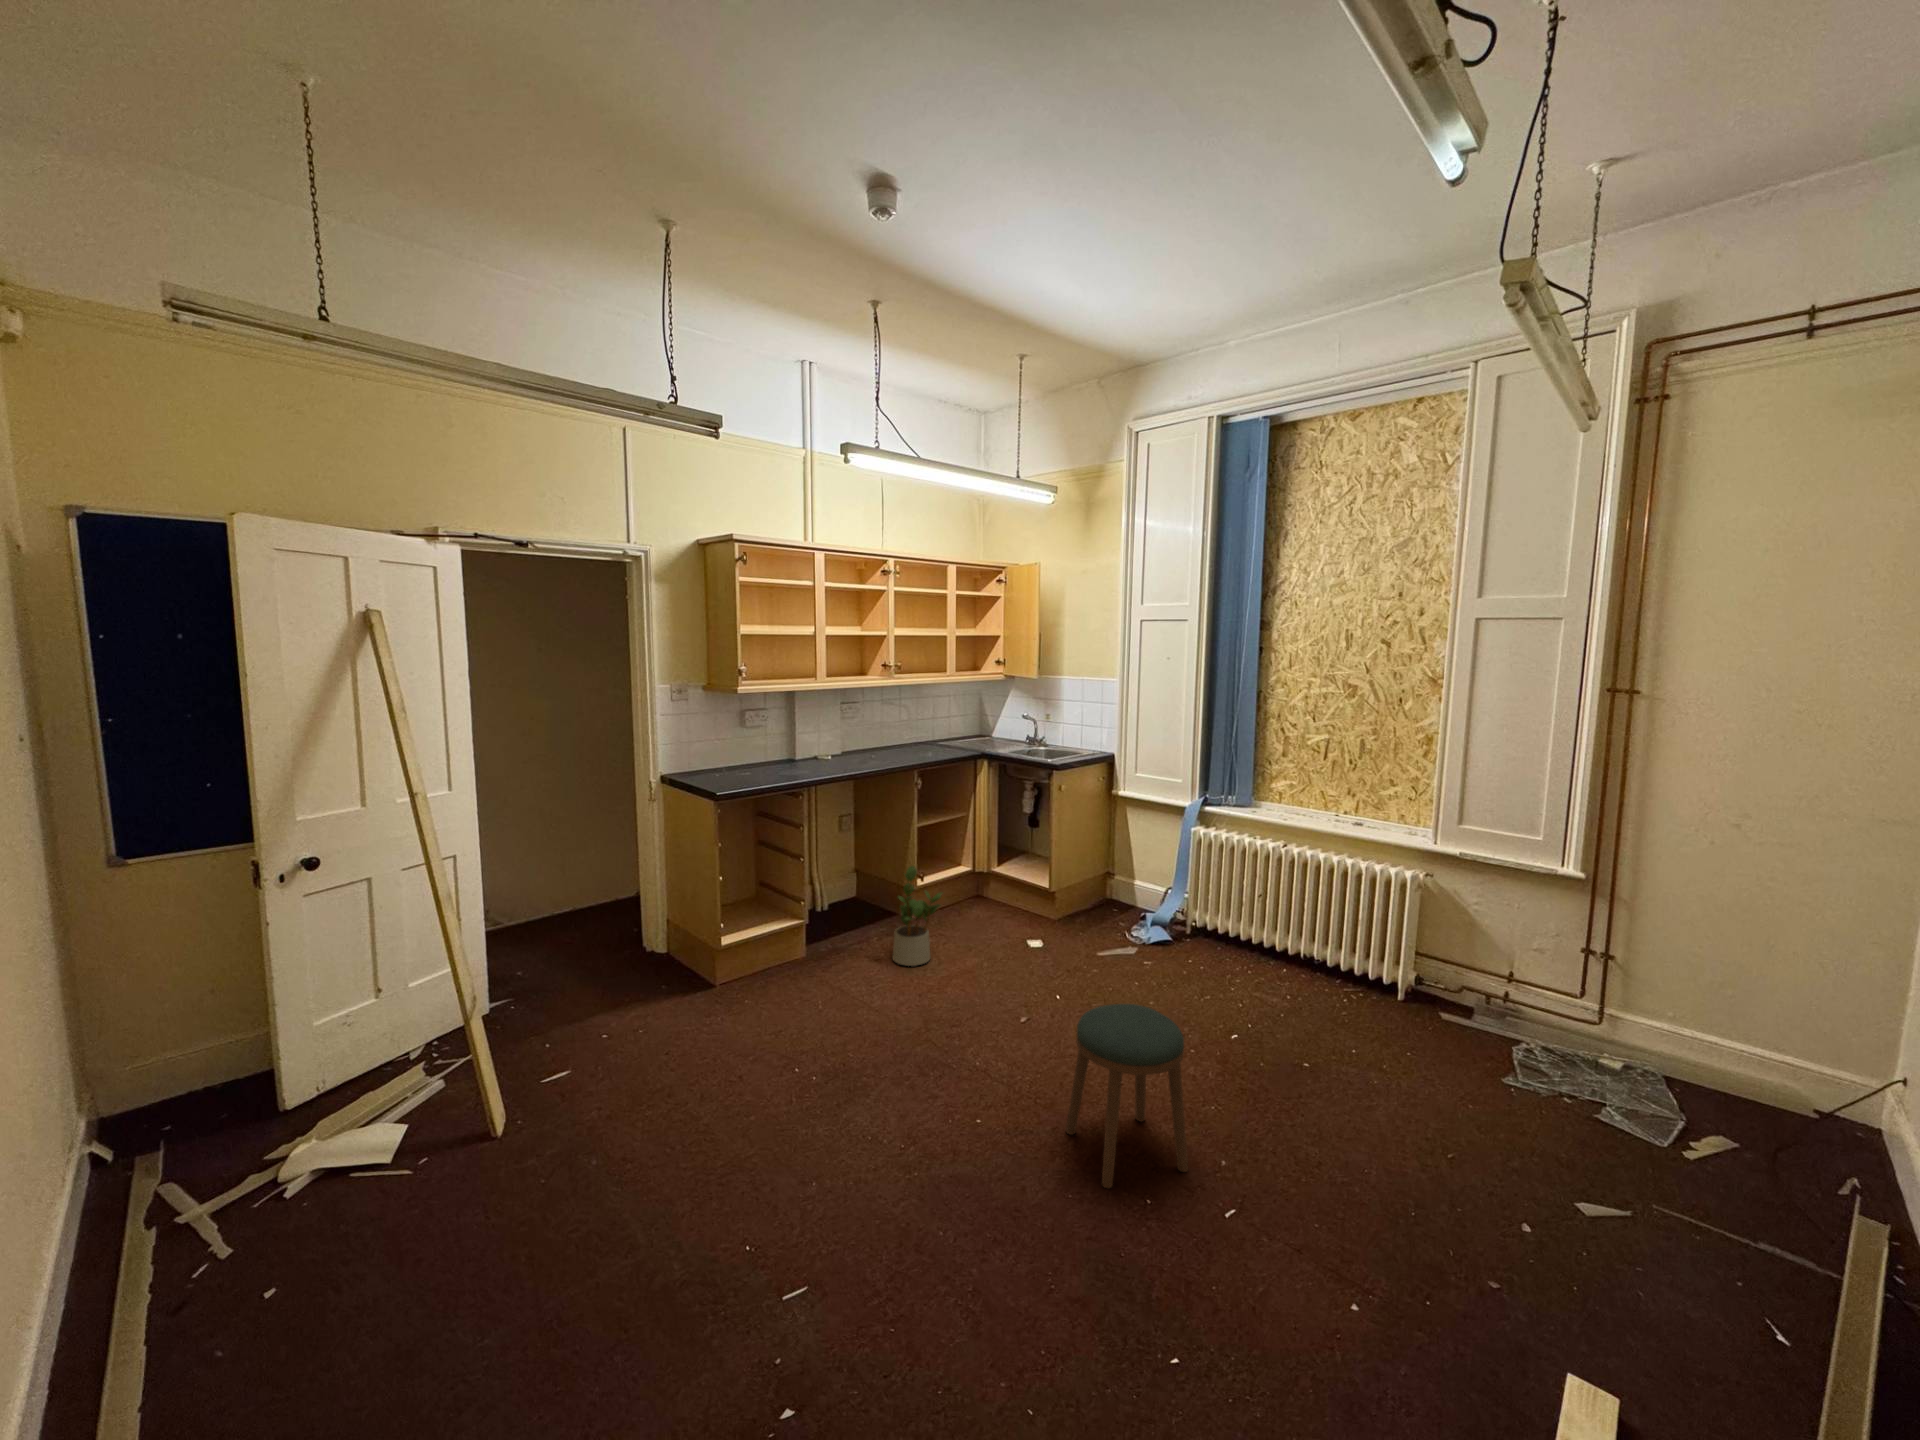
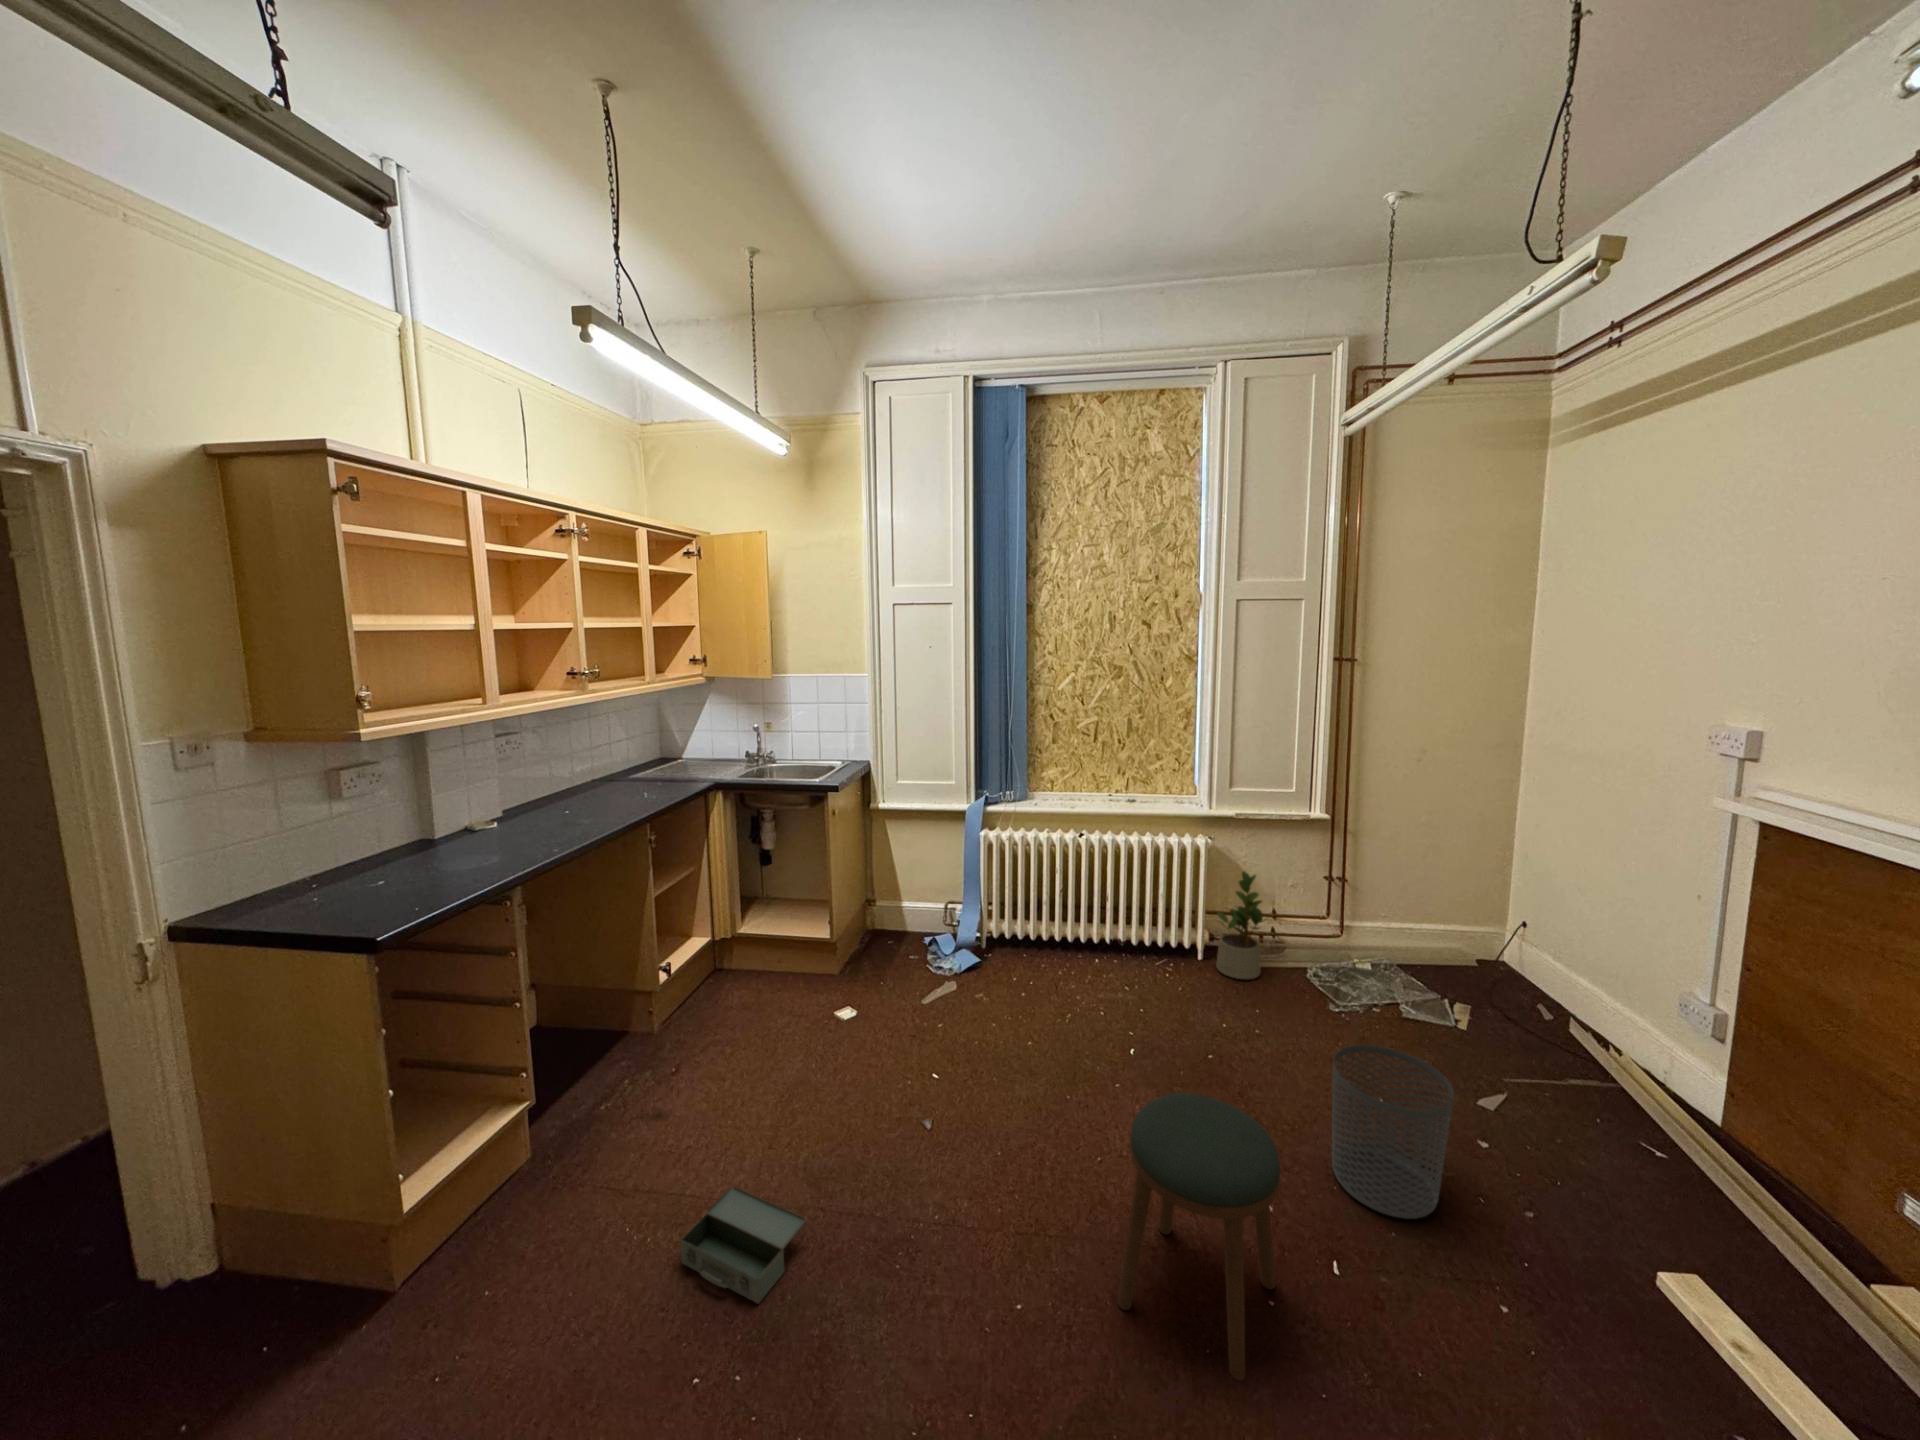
potted plant: present [893,866,942,966] -> present [1216,871,1263,979]
toolbox: none [853,993,917,1046] -> present [680,1187,806,1303]
waste bin: none [1319,1047,1430,1205] -> present [1332,1045,1454,1219]

